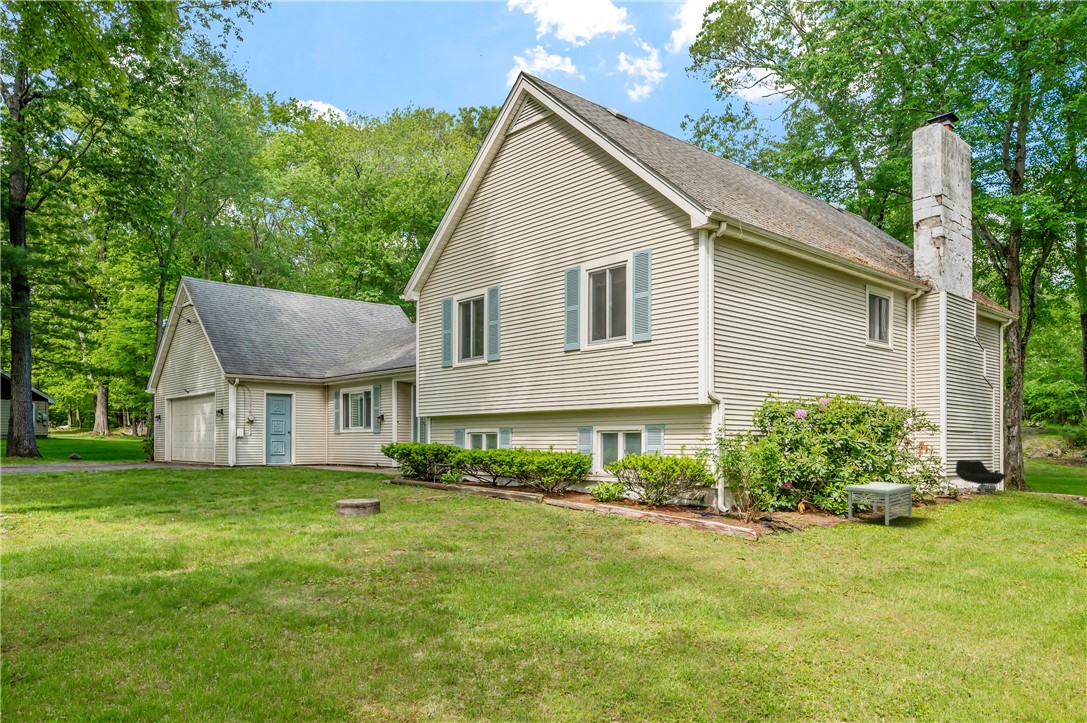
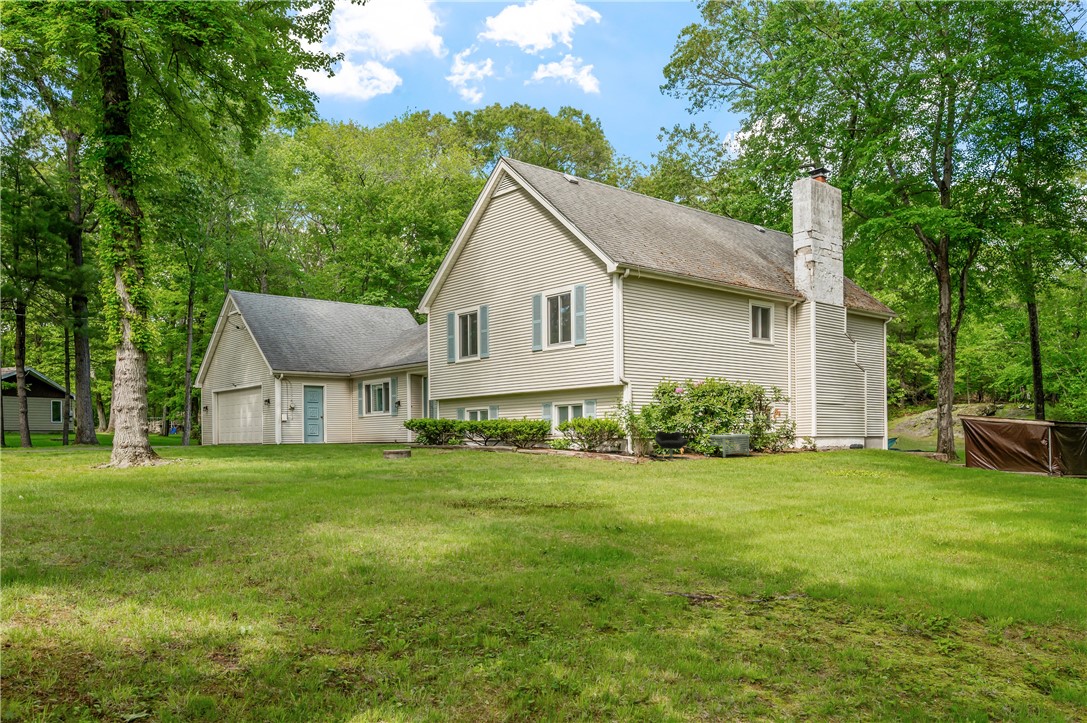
lounge chair: present [955,460,1006,494] -> present [655,432,688,458]

